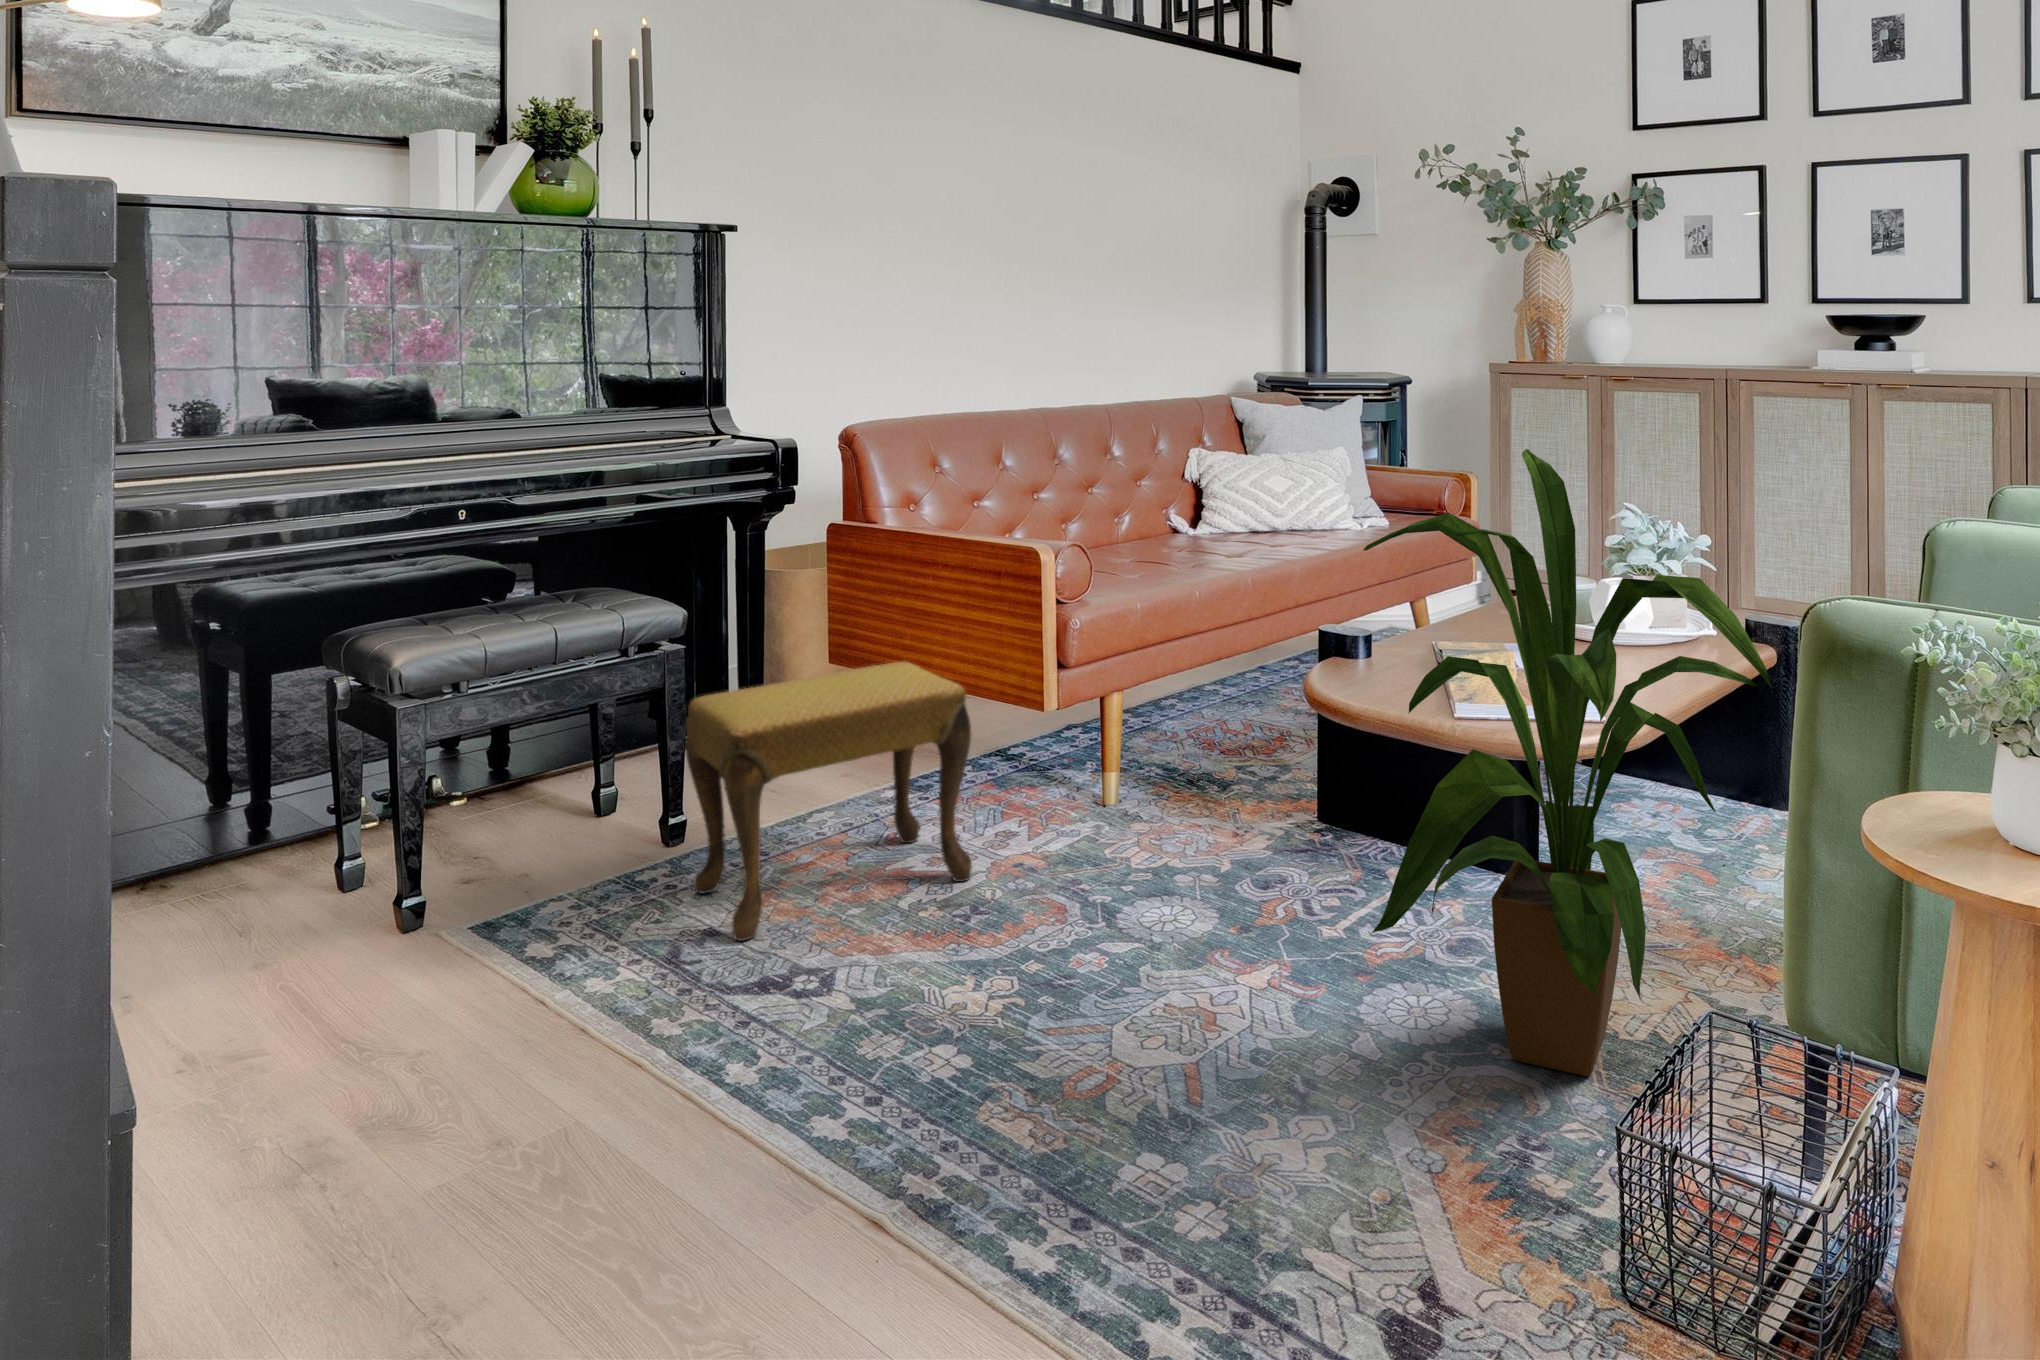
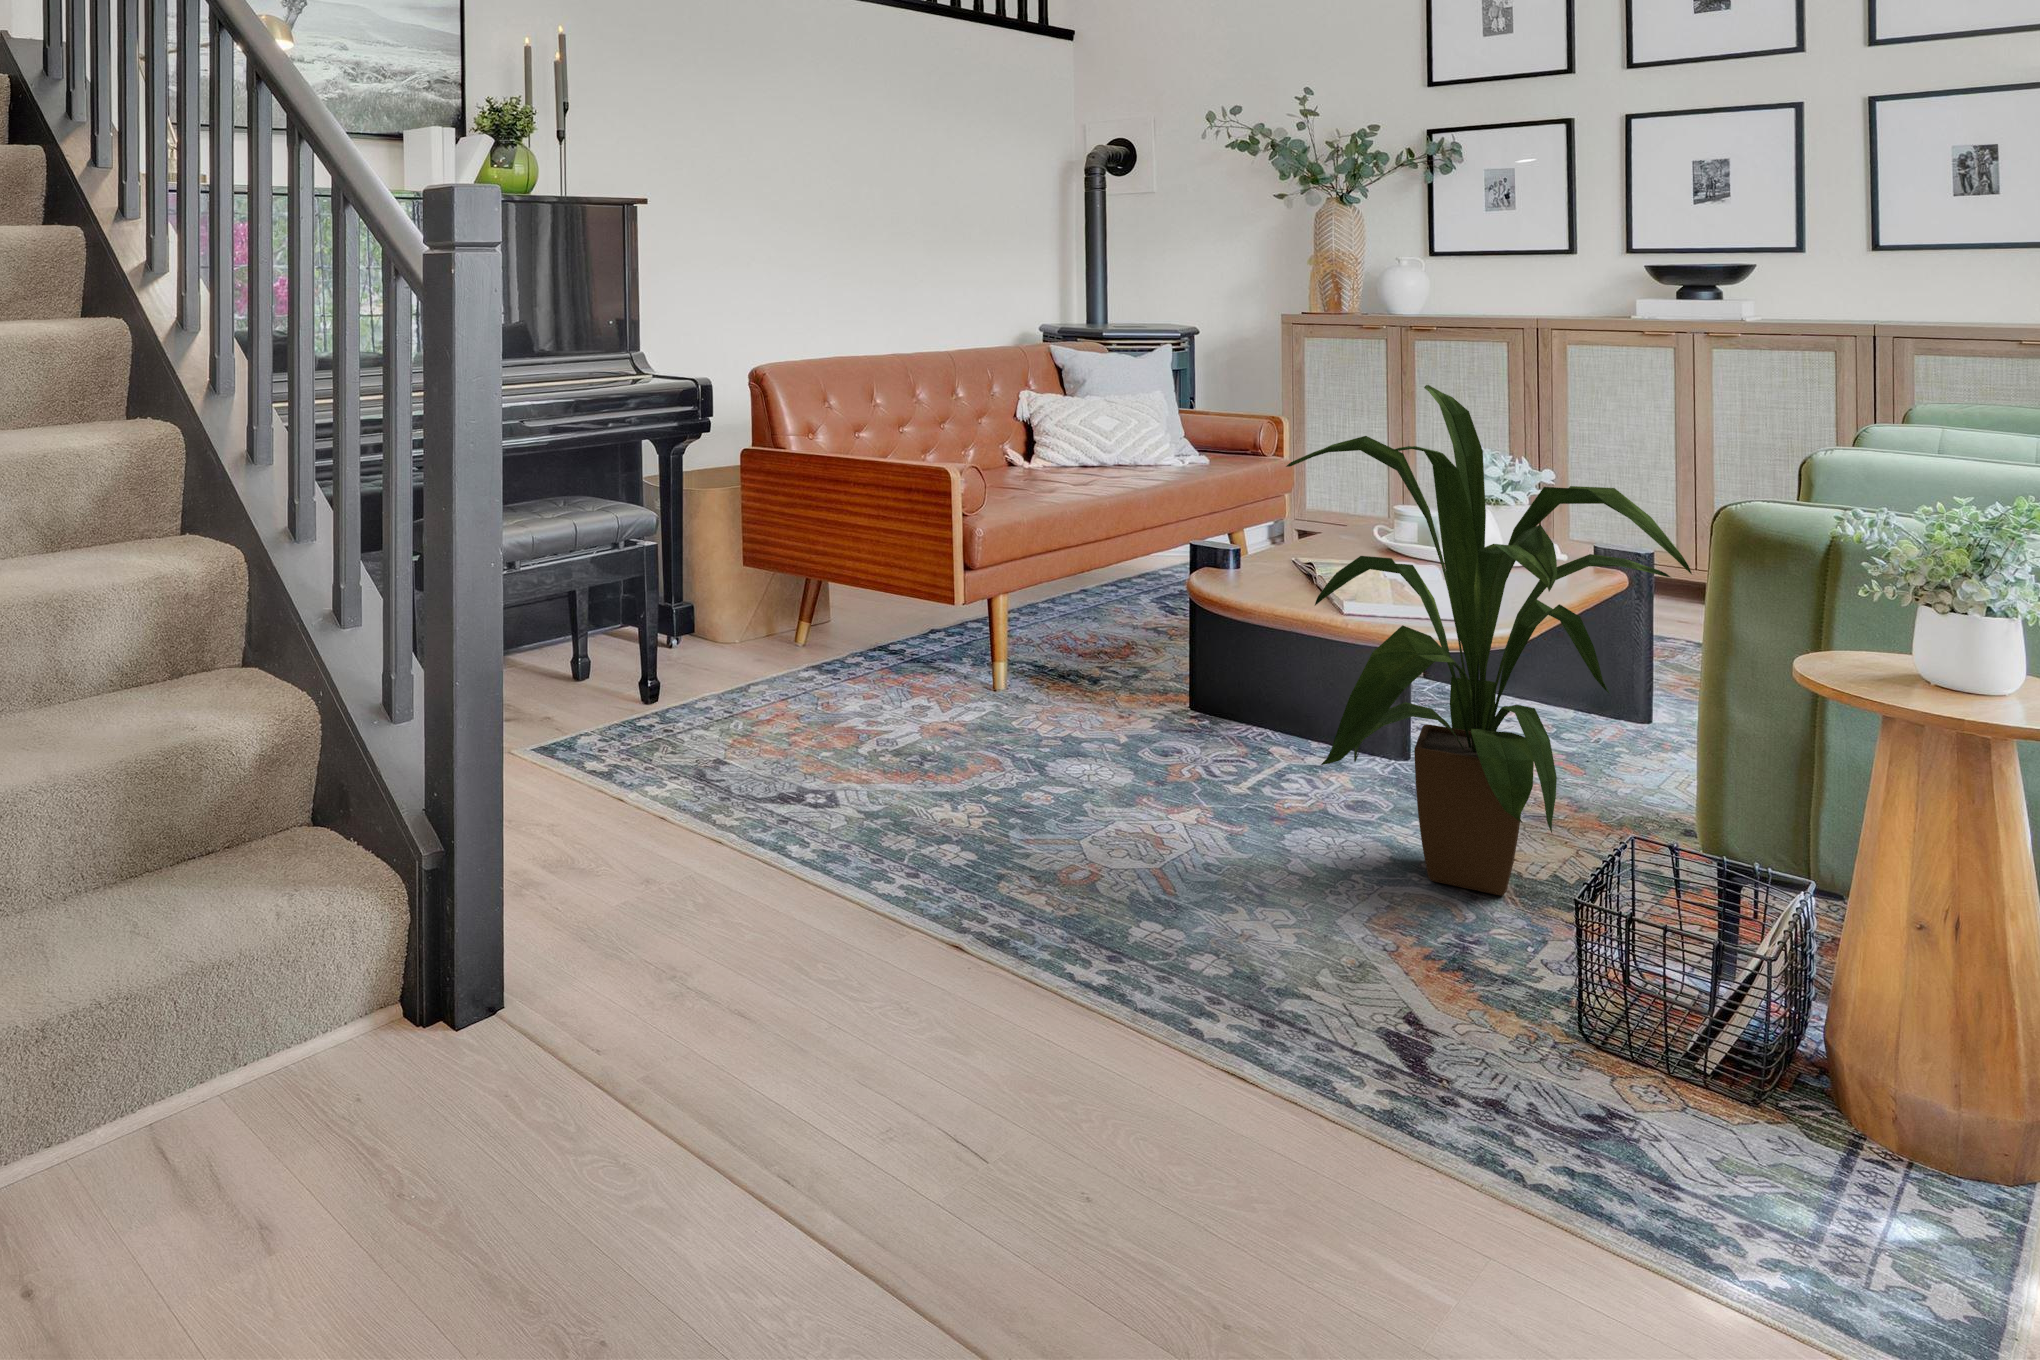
footstool: present [686,662,972,941] -> none [679,562,903,769]

